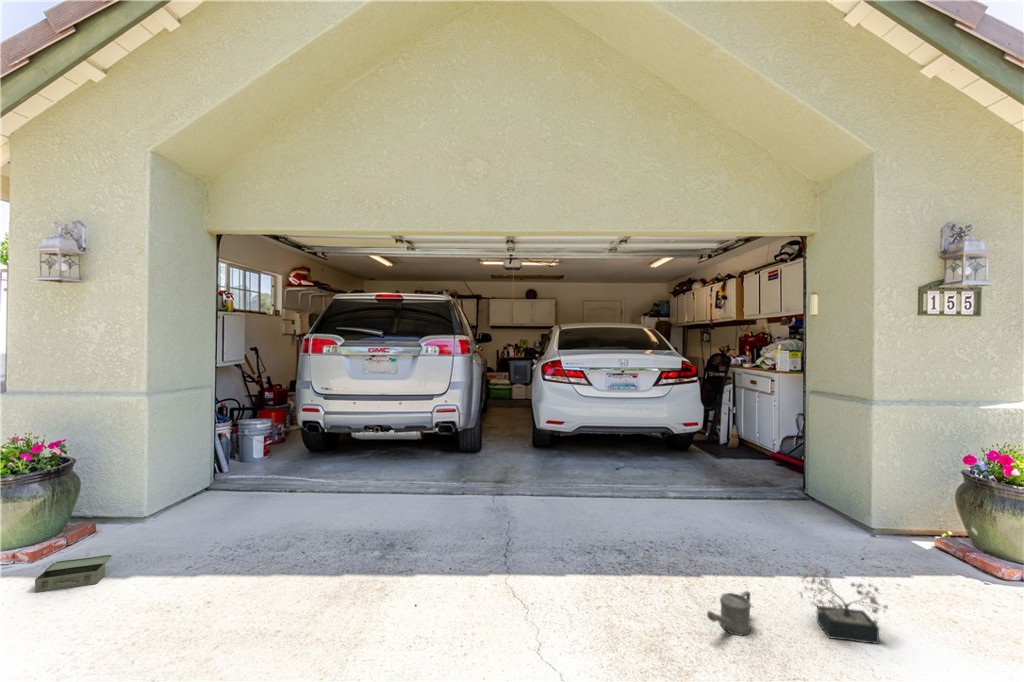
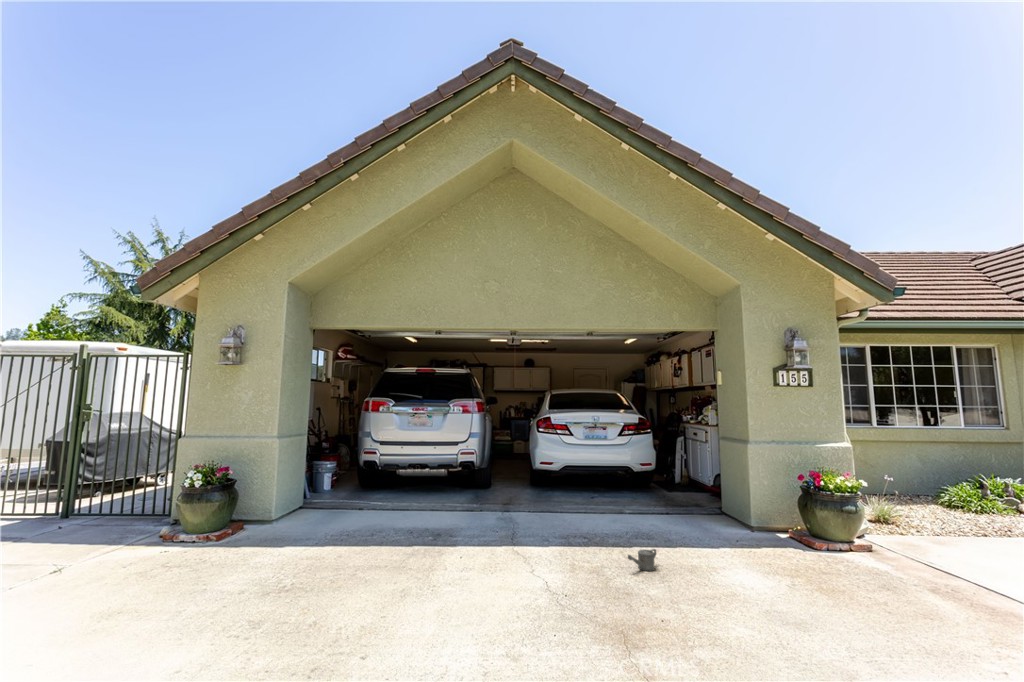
toolbox: present [35,555,111,592] -> none [231,536,268,554]
decorative plant: present [800,565,888,644] -> none [683,531,730,575]

